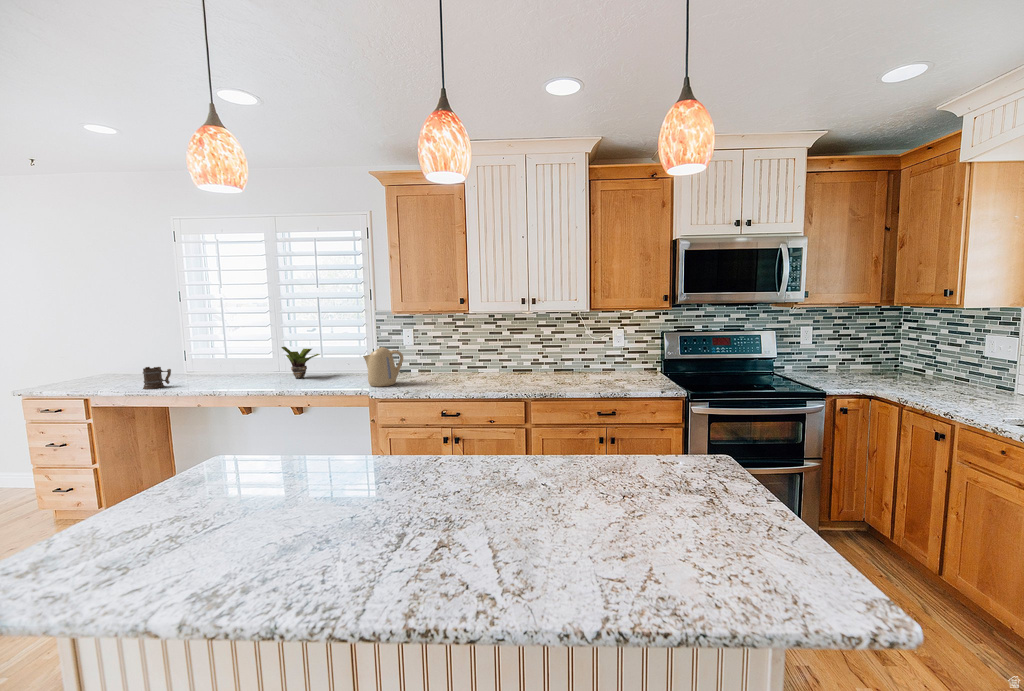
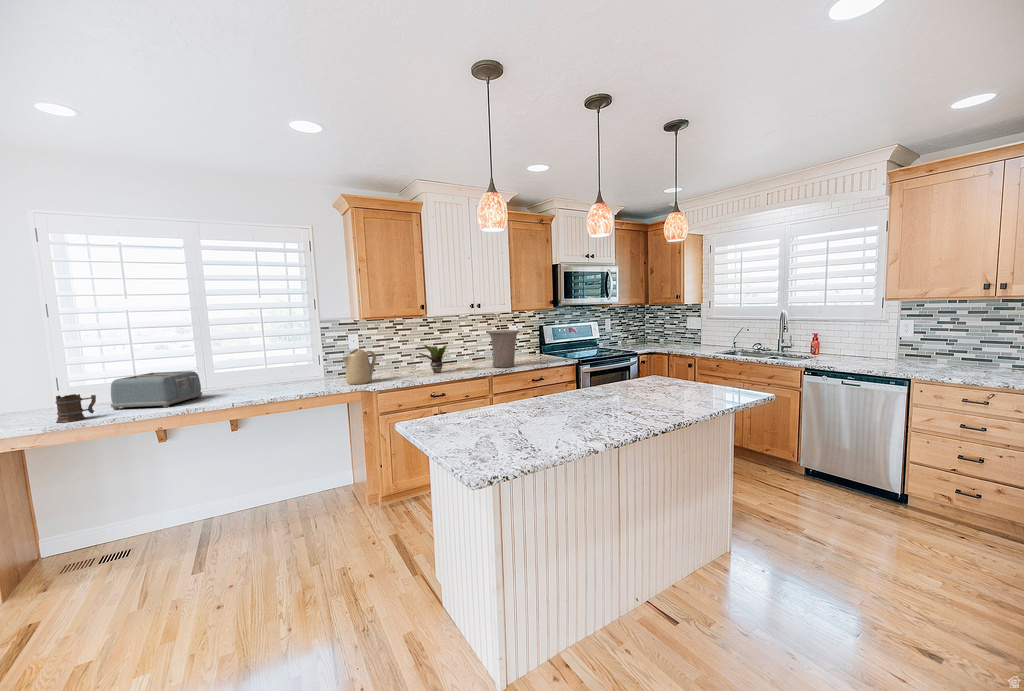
vase: none [543,336,588,389] -> present [487,330,520,368]
potted plant: present [282,347,320,379] -> present [418,345,447,373]
toaster: none [196,353,264,386] -> present [111,371,202,410]

